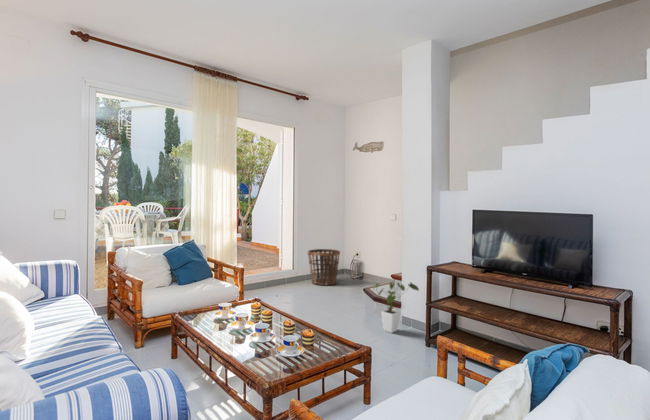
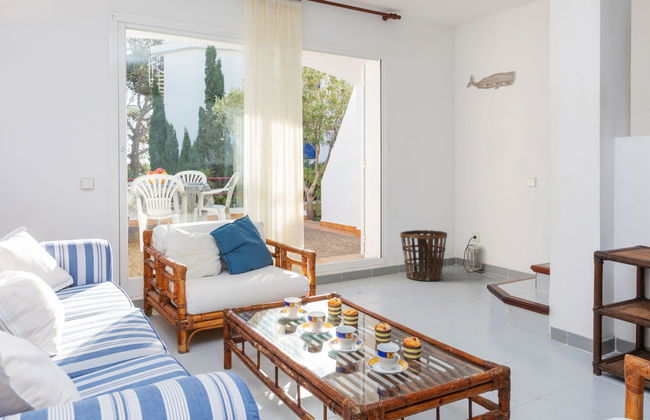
house plant: present [373,283,419,333] -> none [502,275,576,350]

